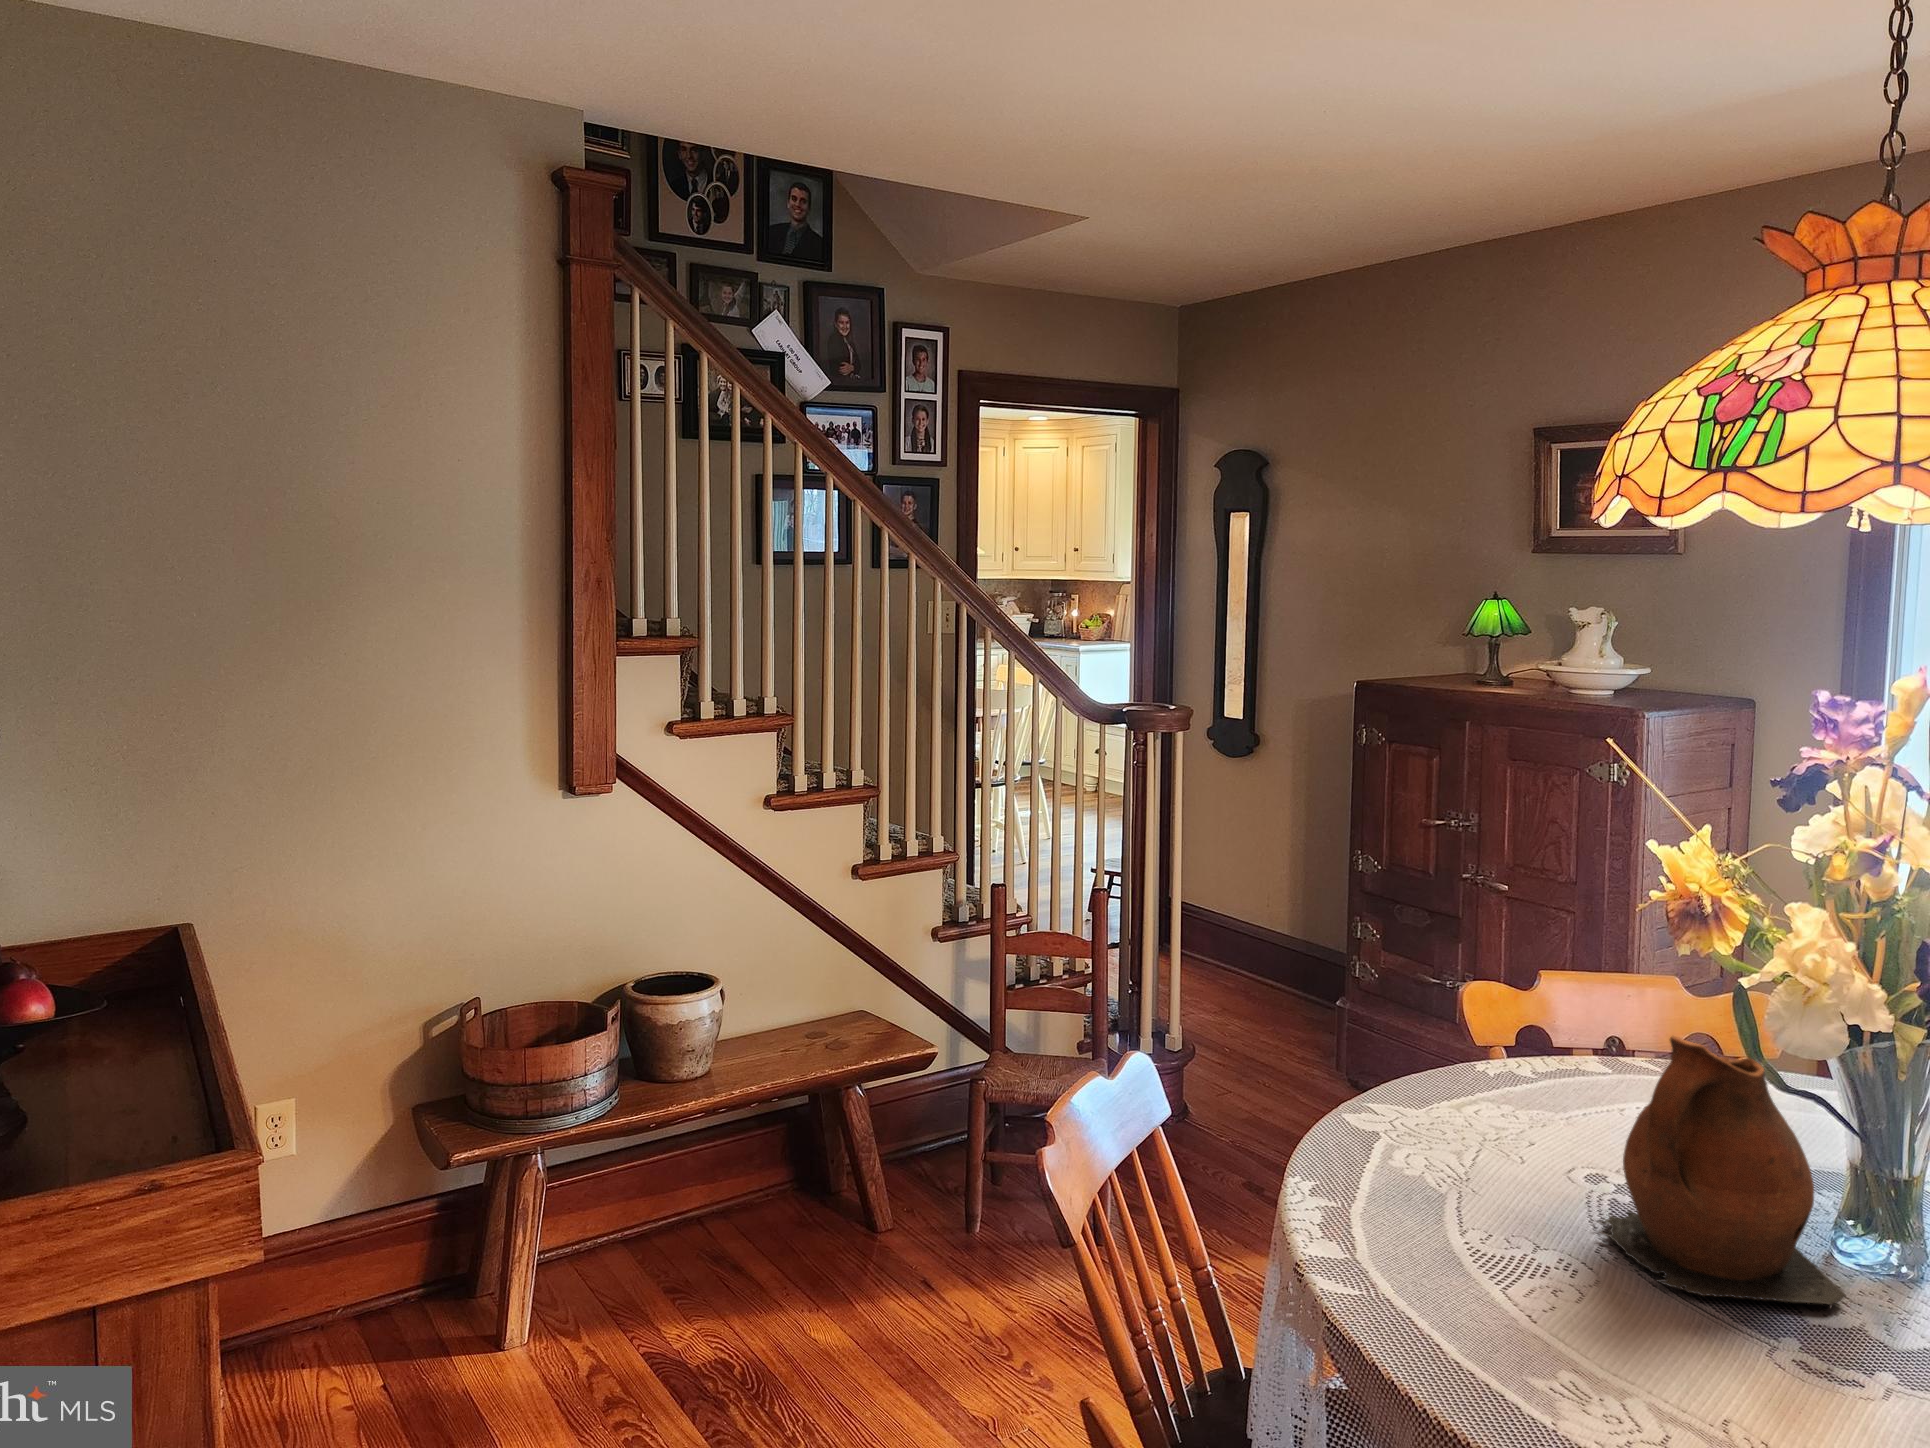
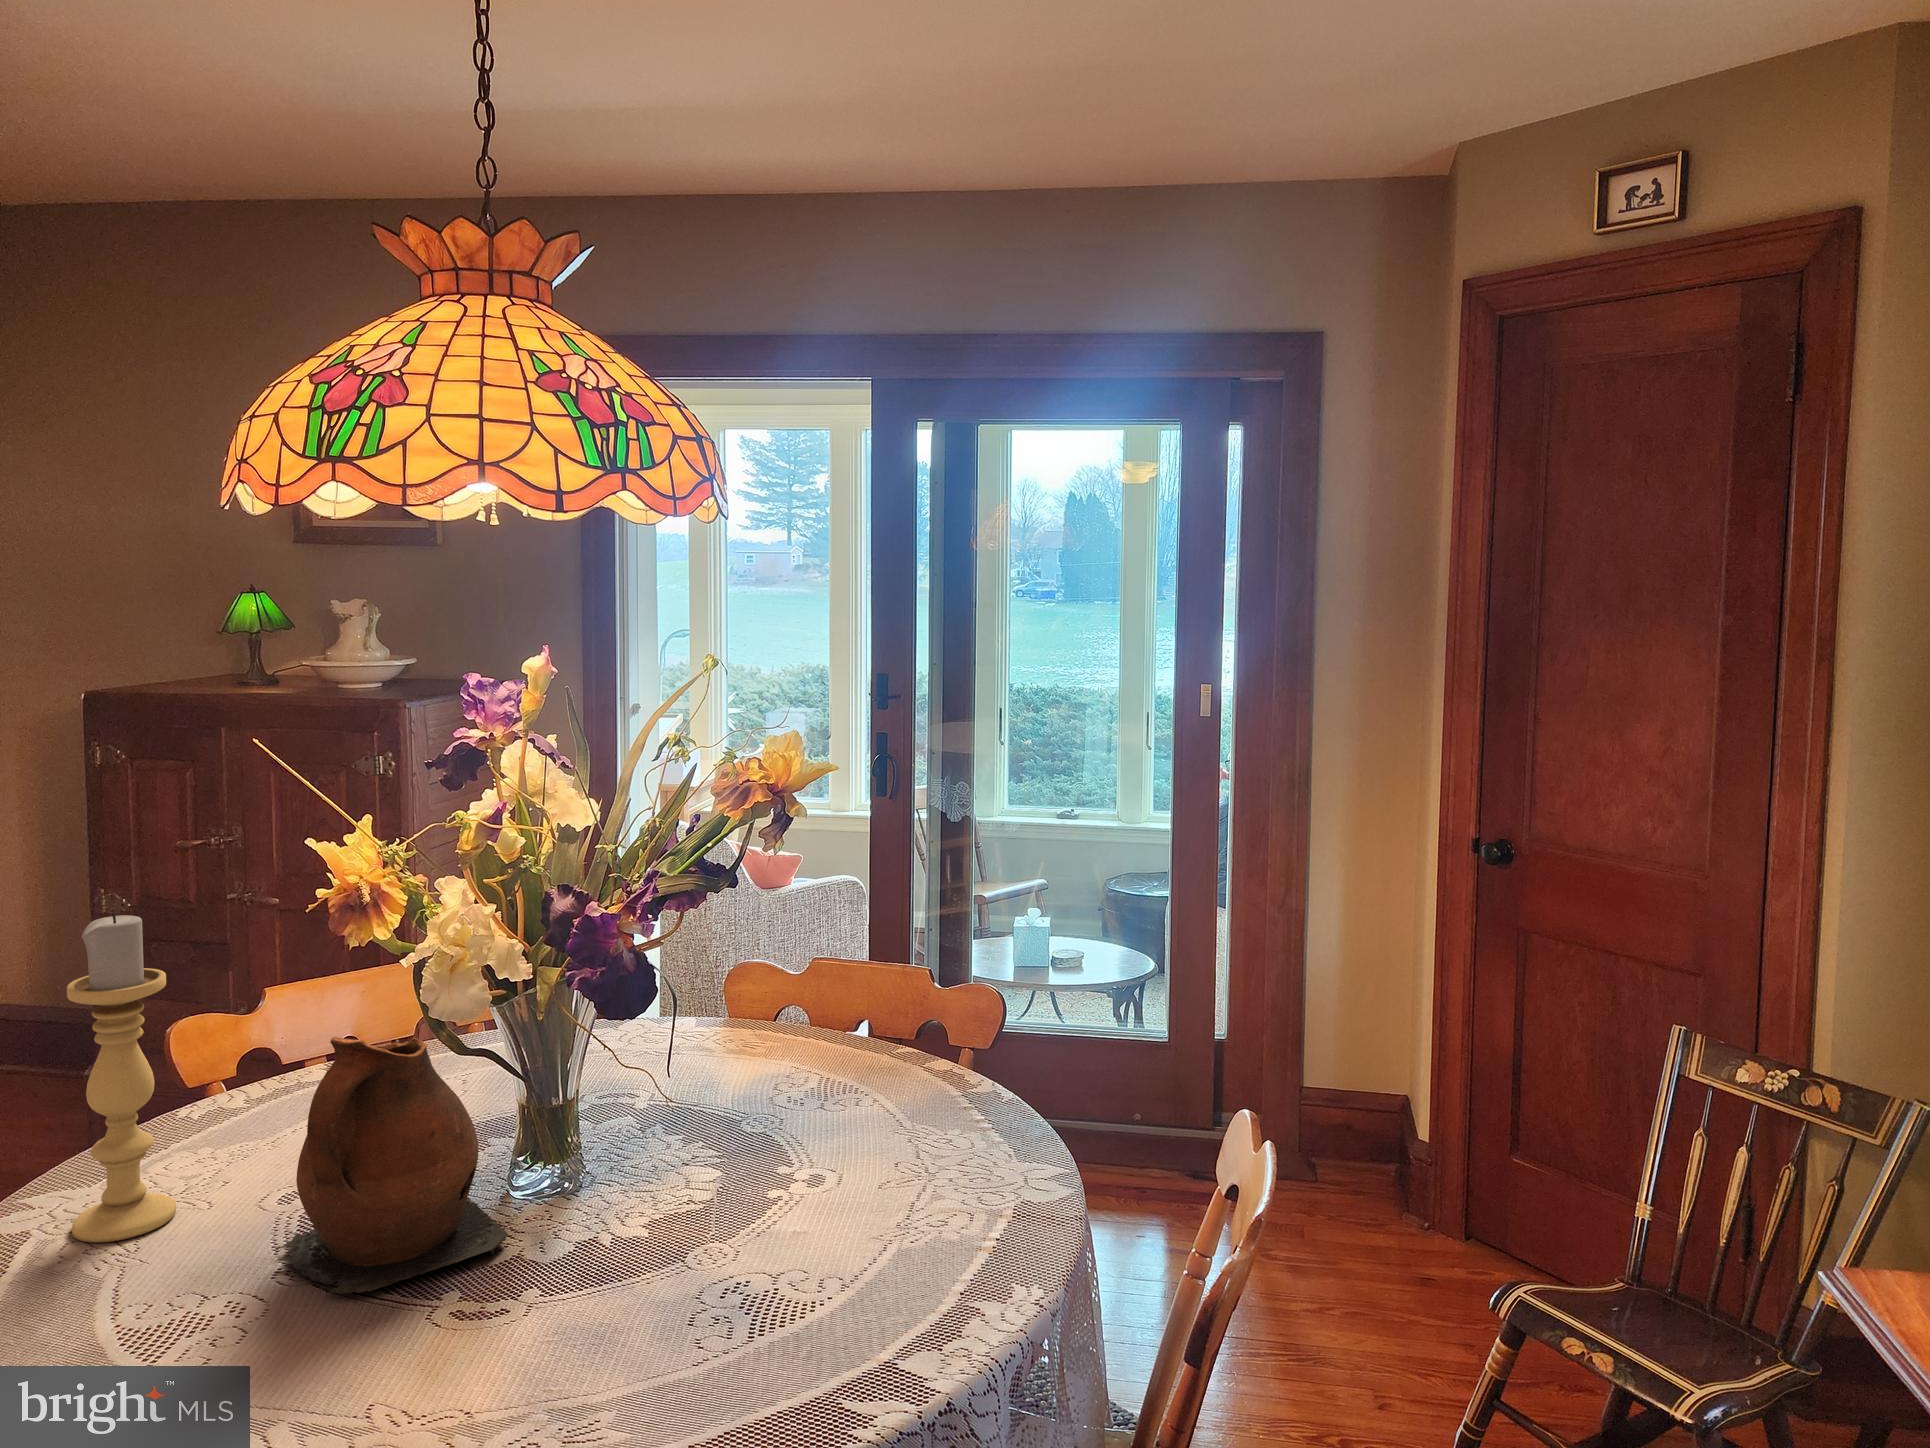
candle holder: none [1414,880,1502,1167] -> present [67,913,176,1243]

